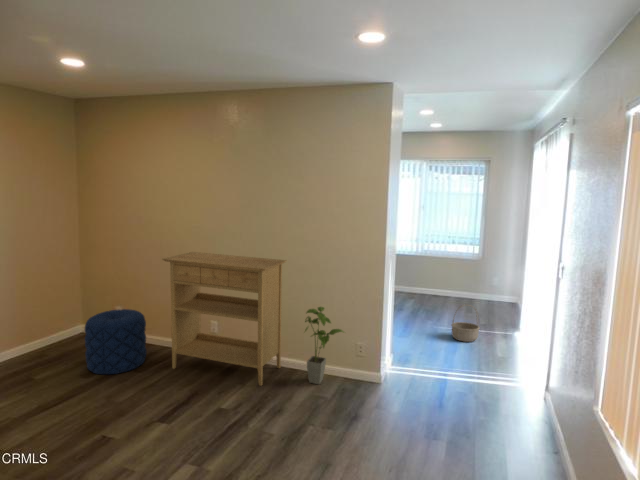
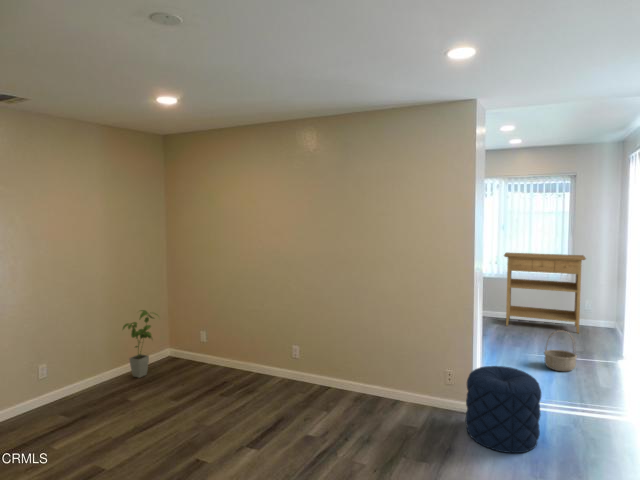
console table: present [163,252,287,386] -> present [504,253,586,333]
house plant: present [305,307,344,384] -> present [123,310,157,378]
pouf: present [85,309,146,374] -> present [465,366,541,453]

